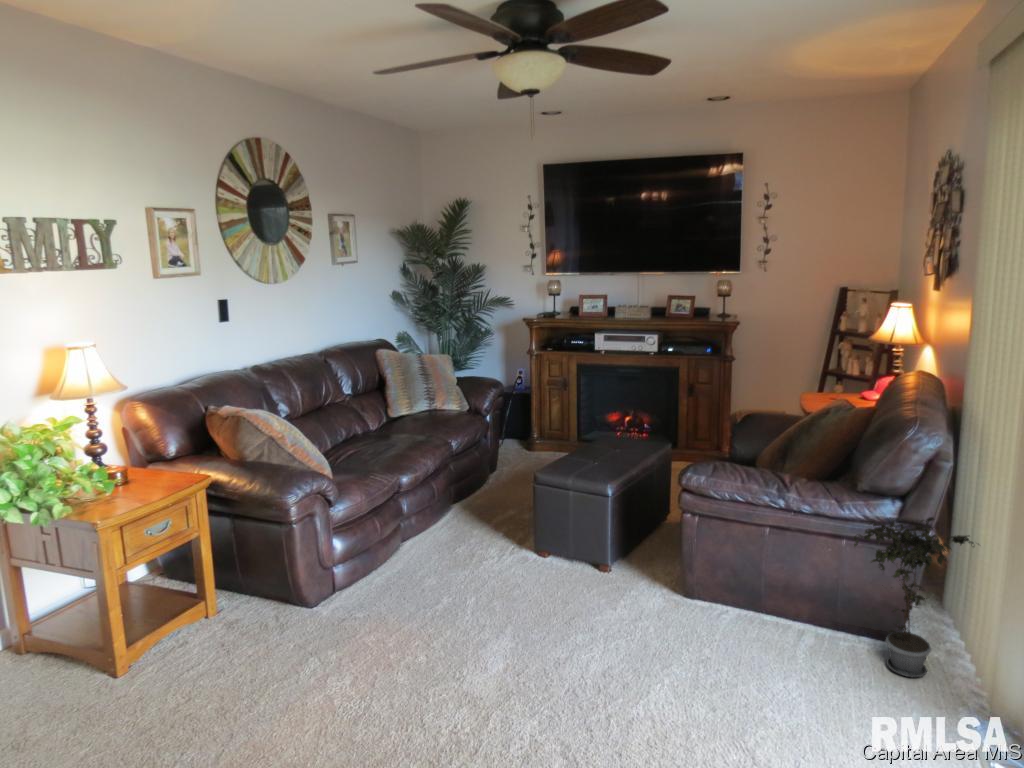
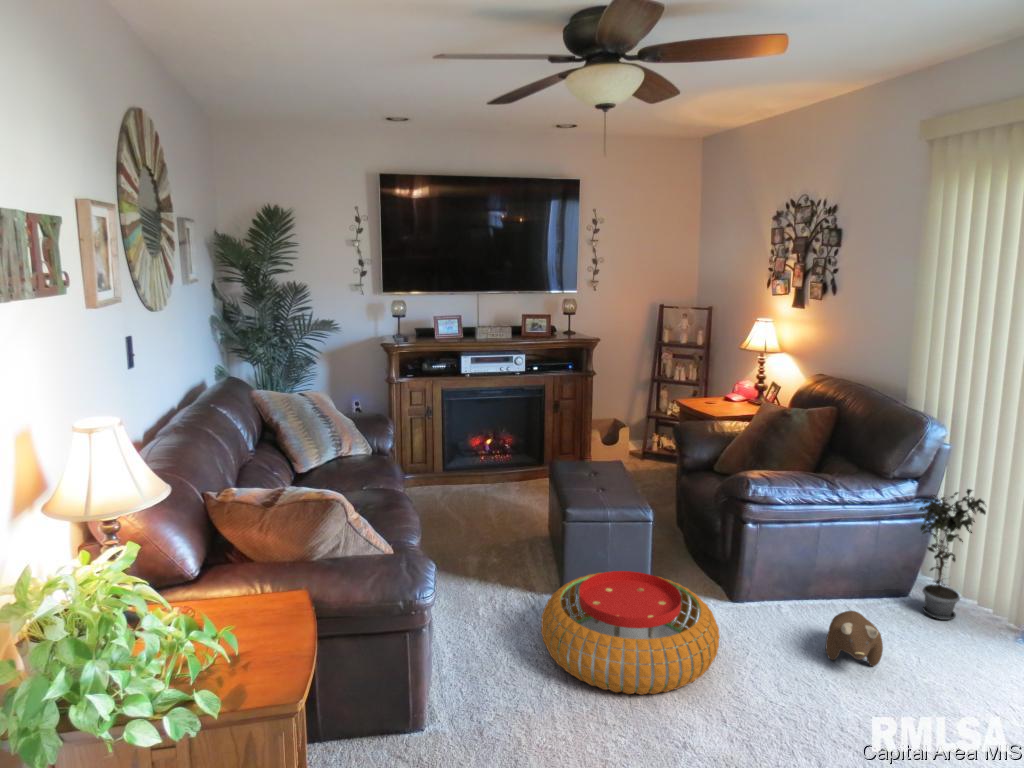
pouf: none [440,531,604,641] -> present [541,571,720,695]
plush toy: none [685,620,754,685] -> present [826,611,883,666]

